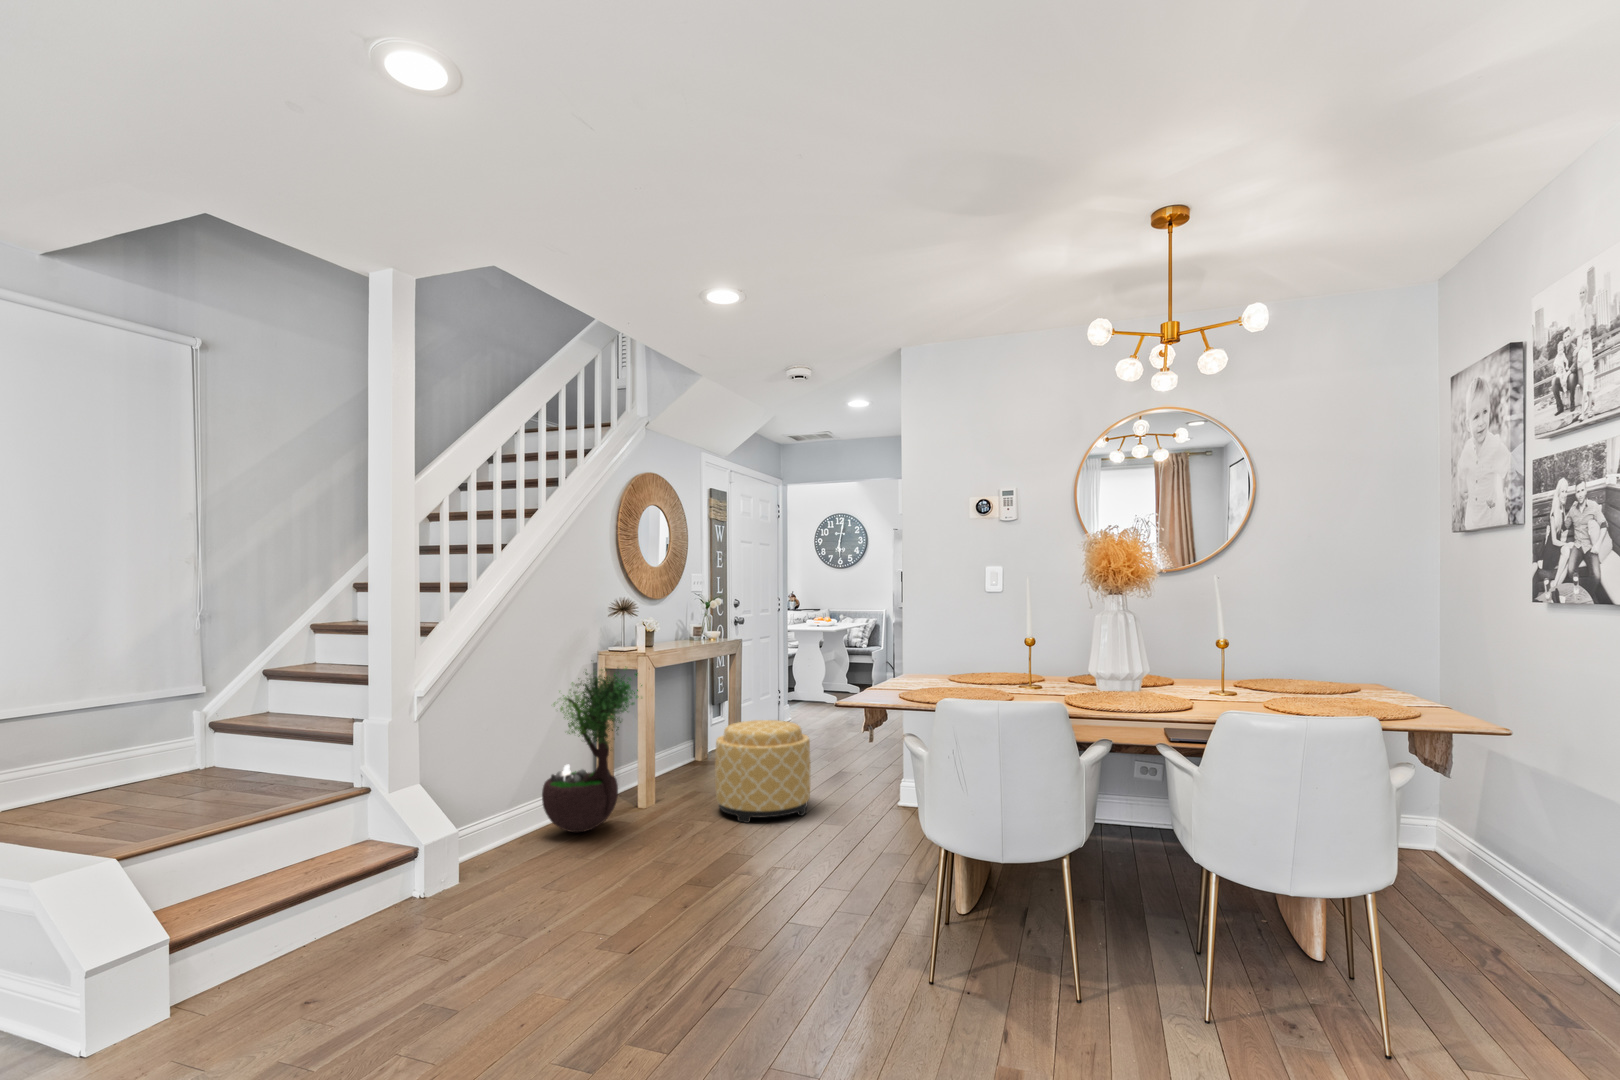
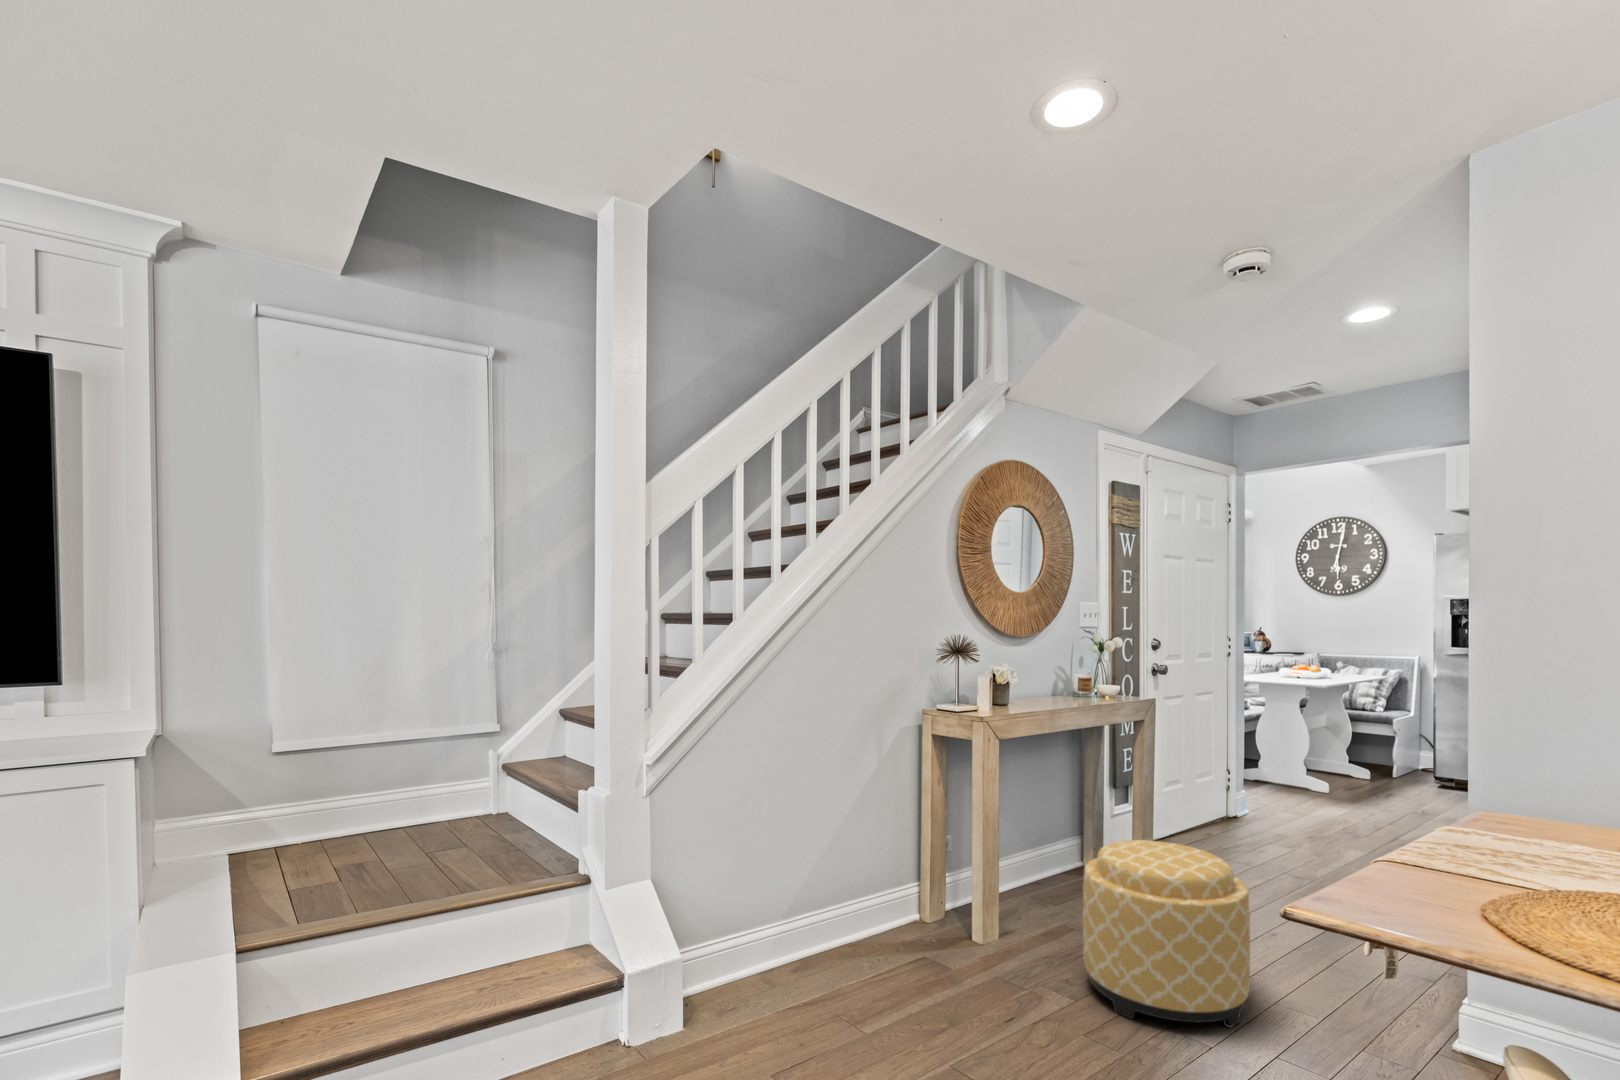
potted tree: present [542,669,642,832] -> none [824,727,966,973]

